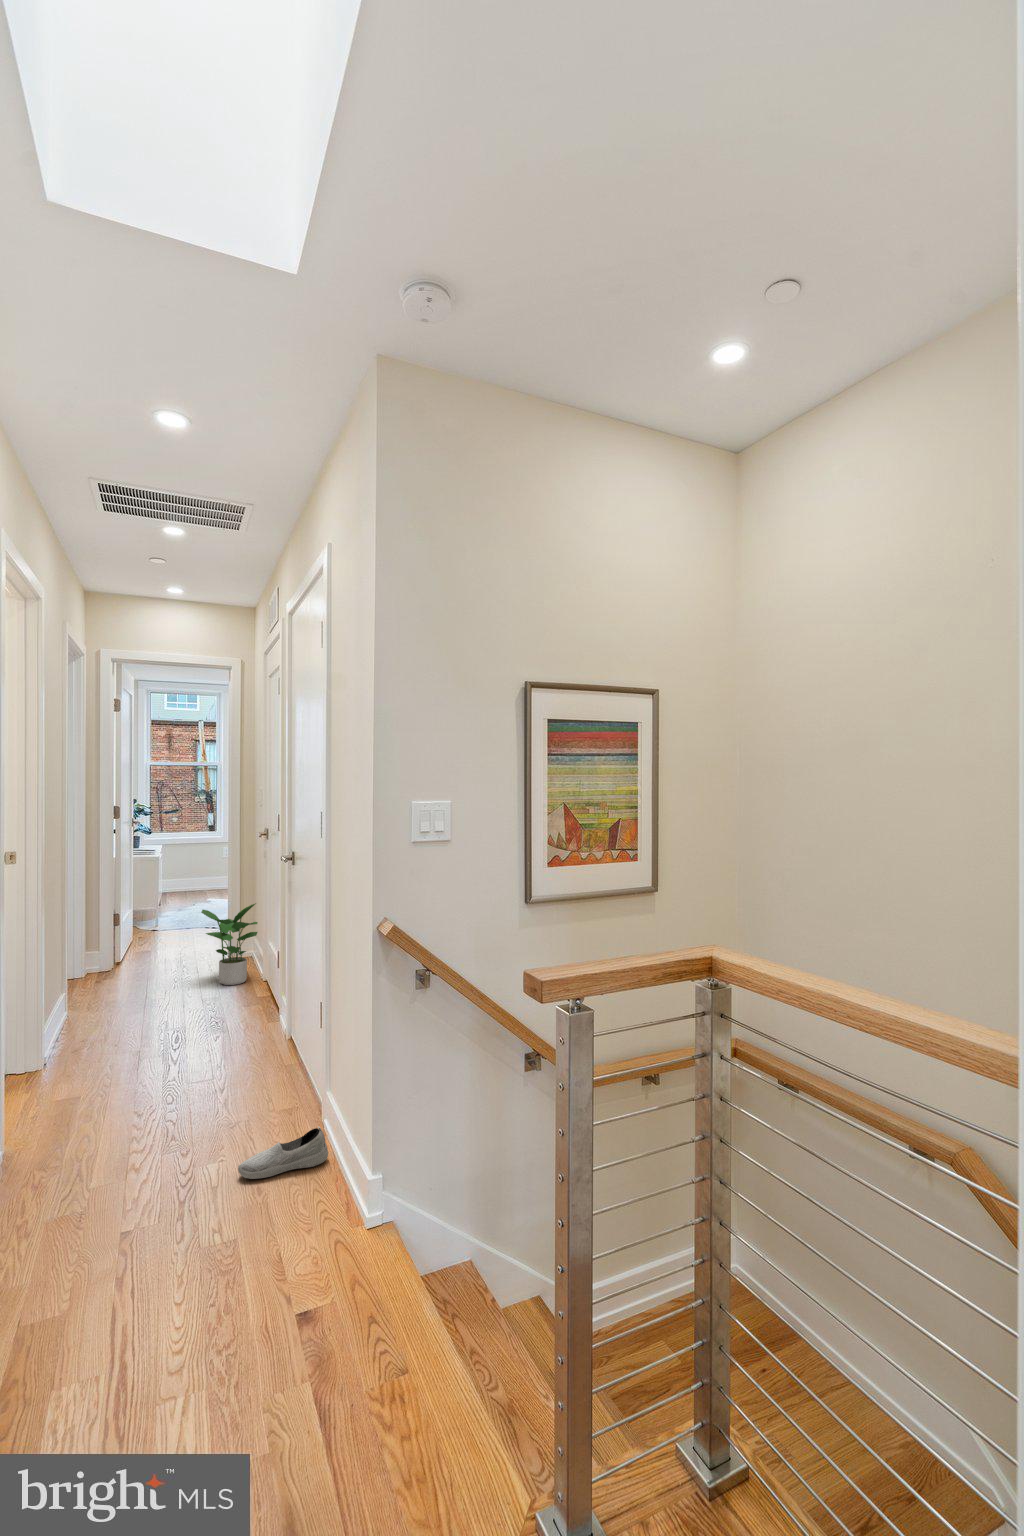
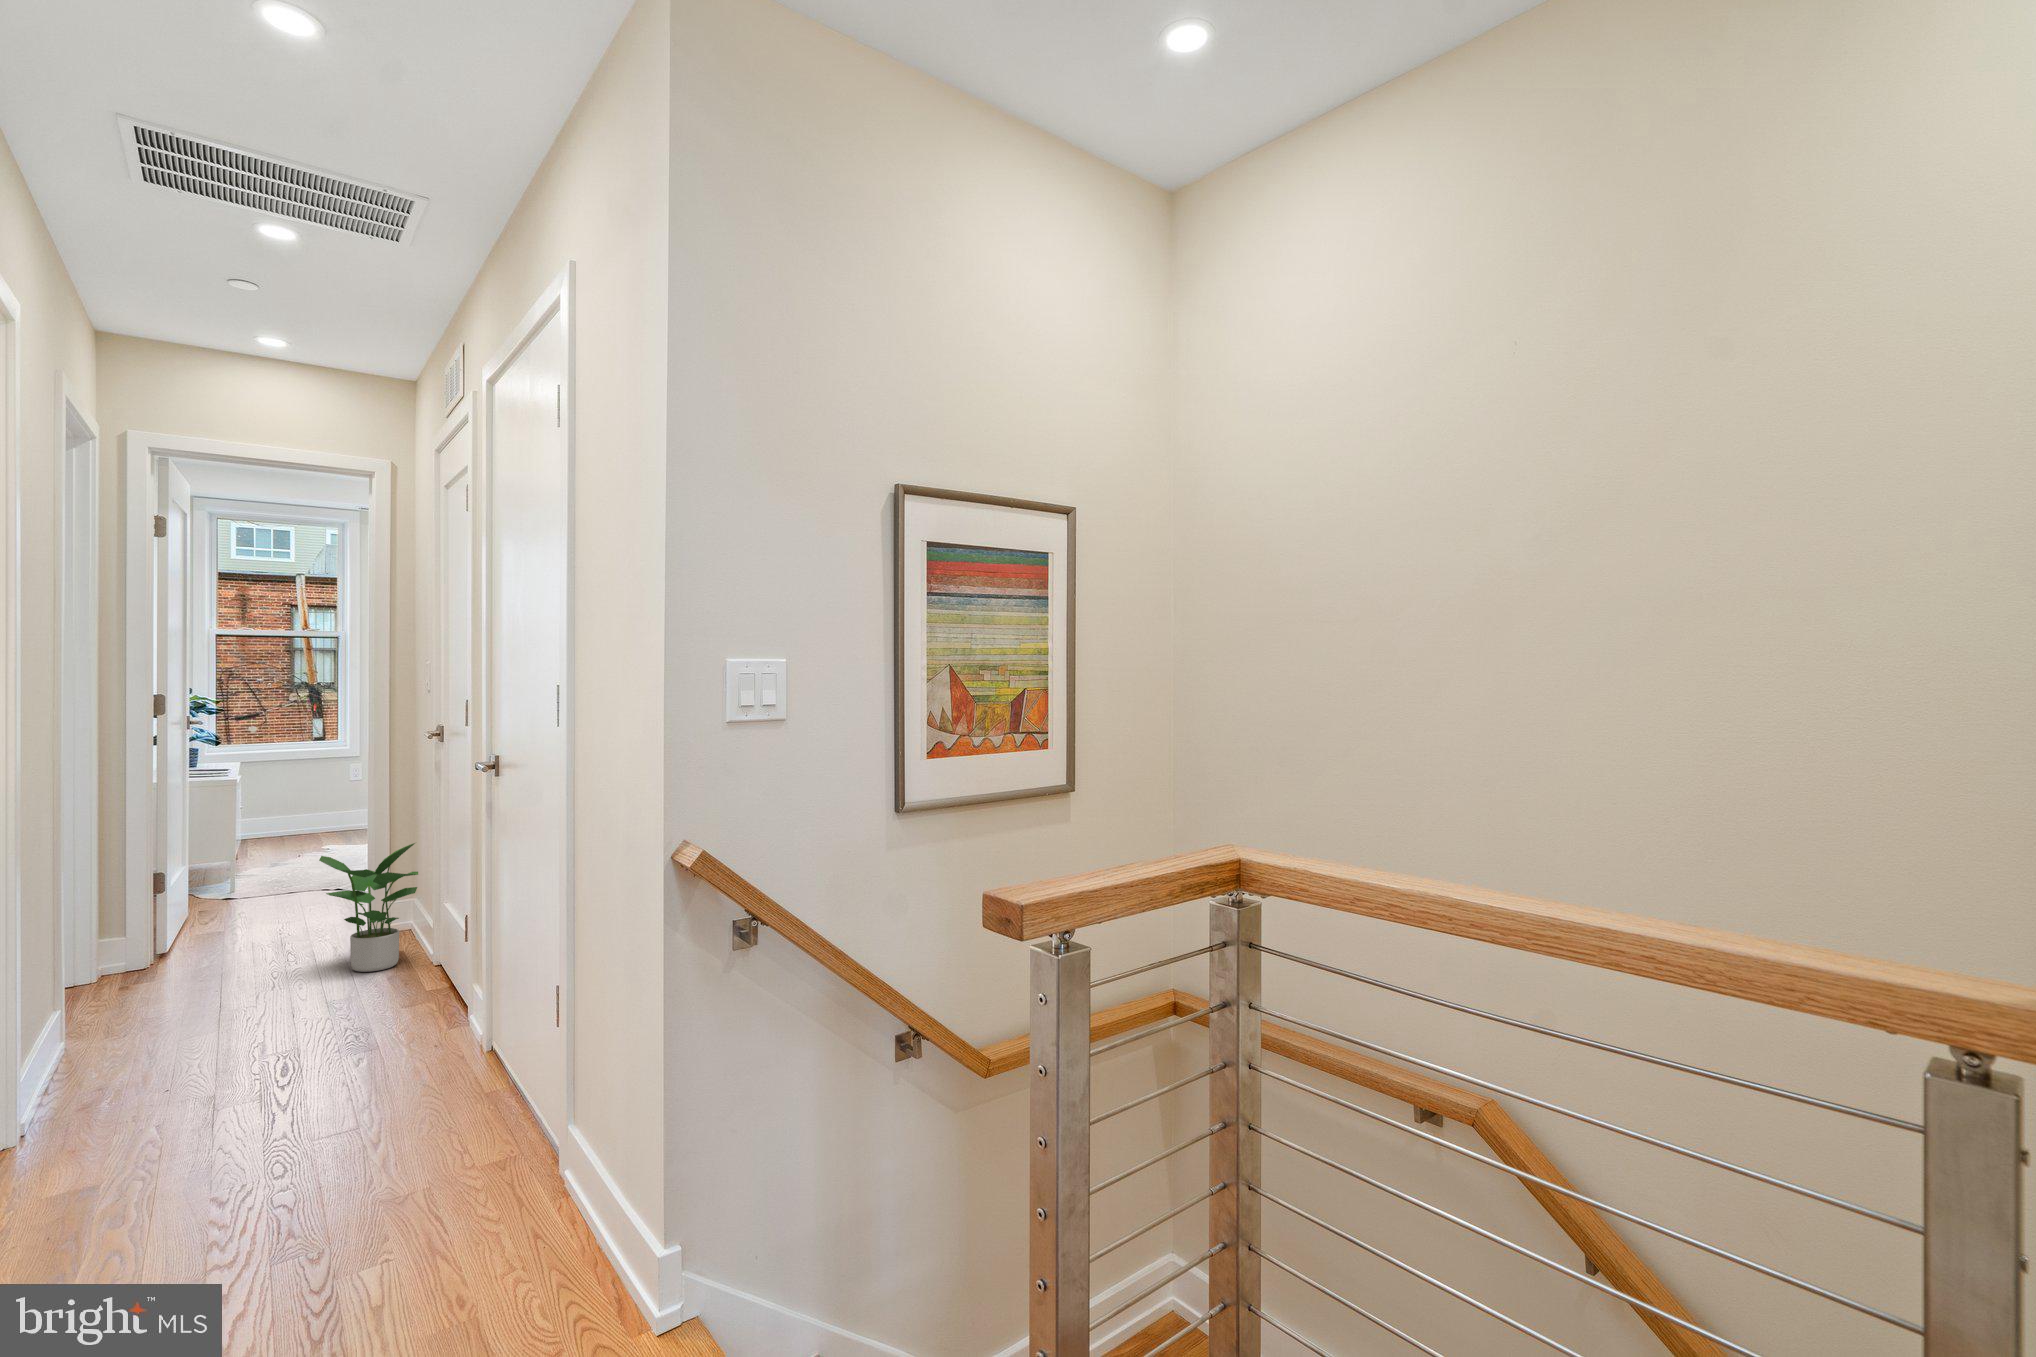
shoe: present [238,1126,328,1179] -> none [420,1179,578,1281]

